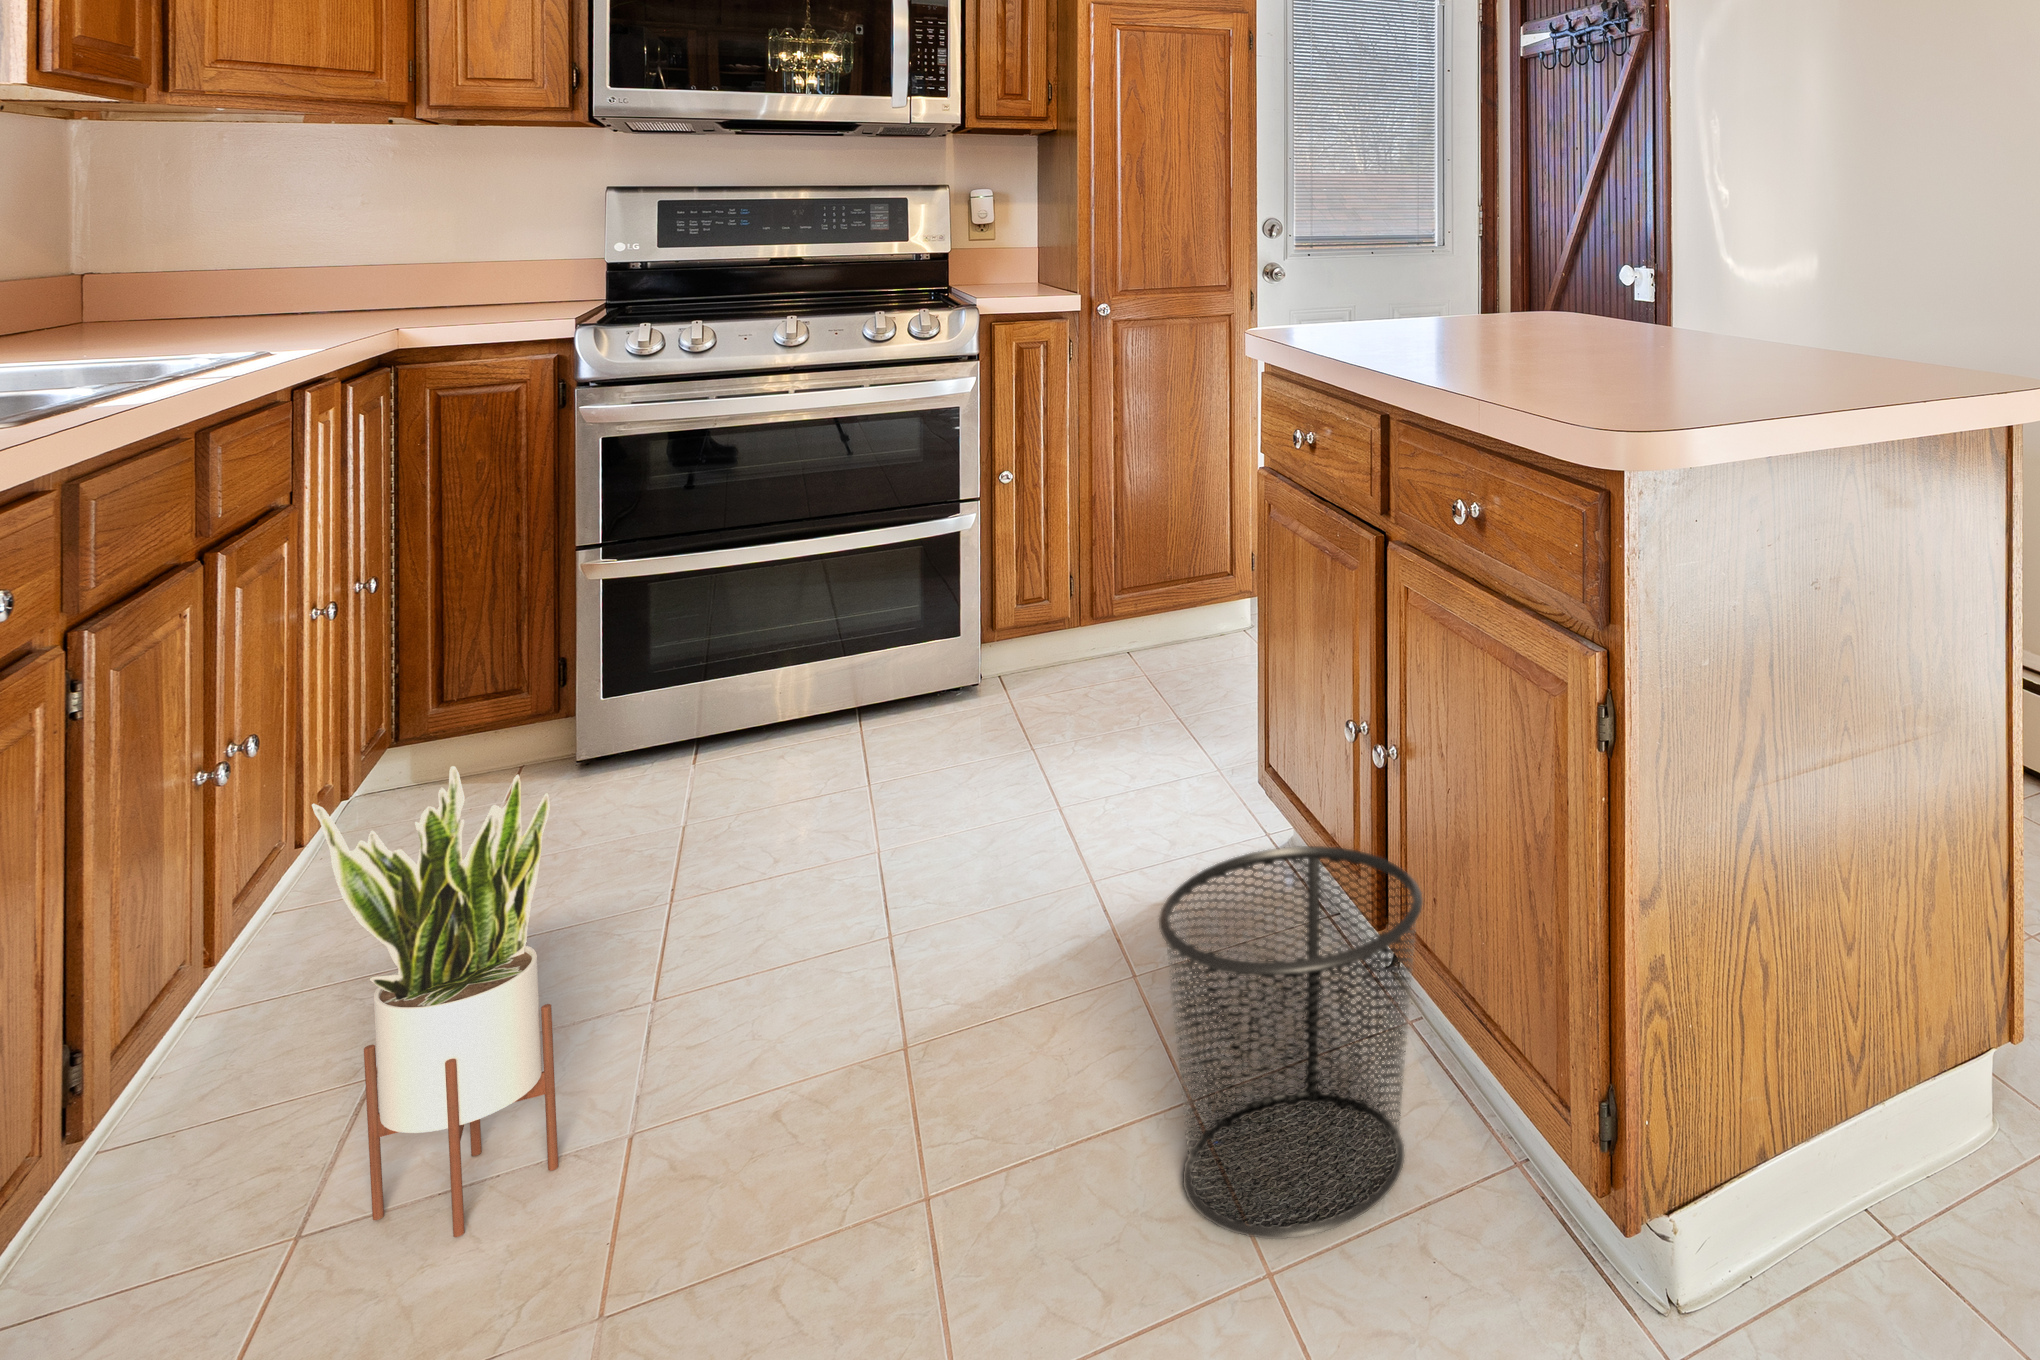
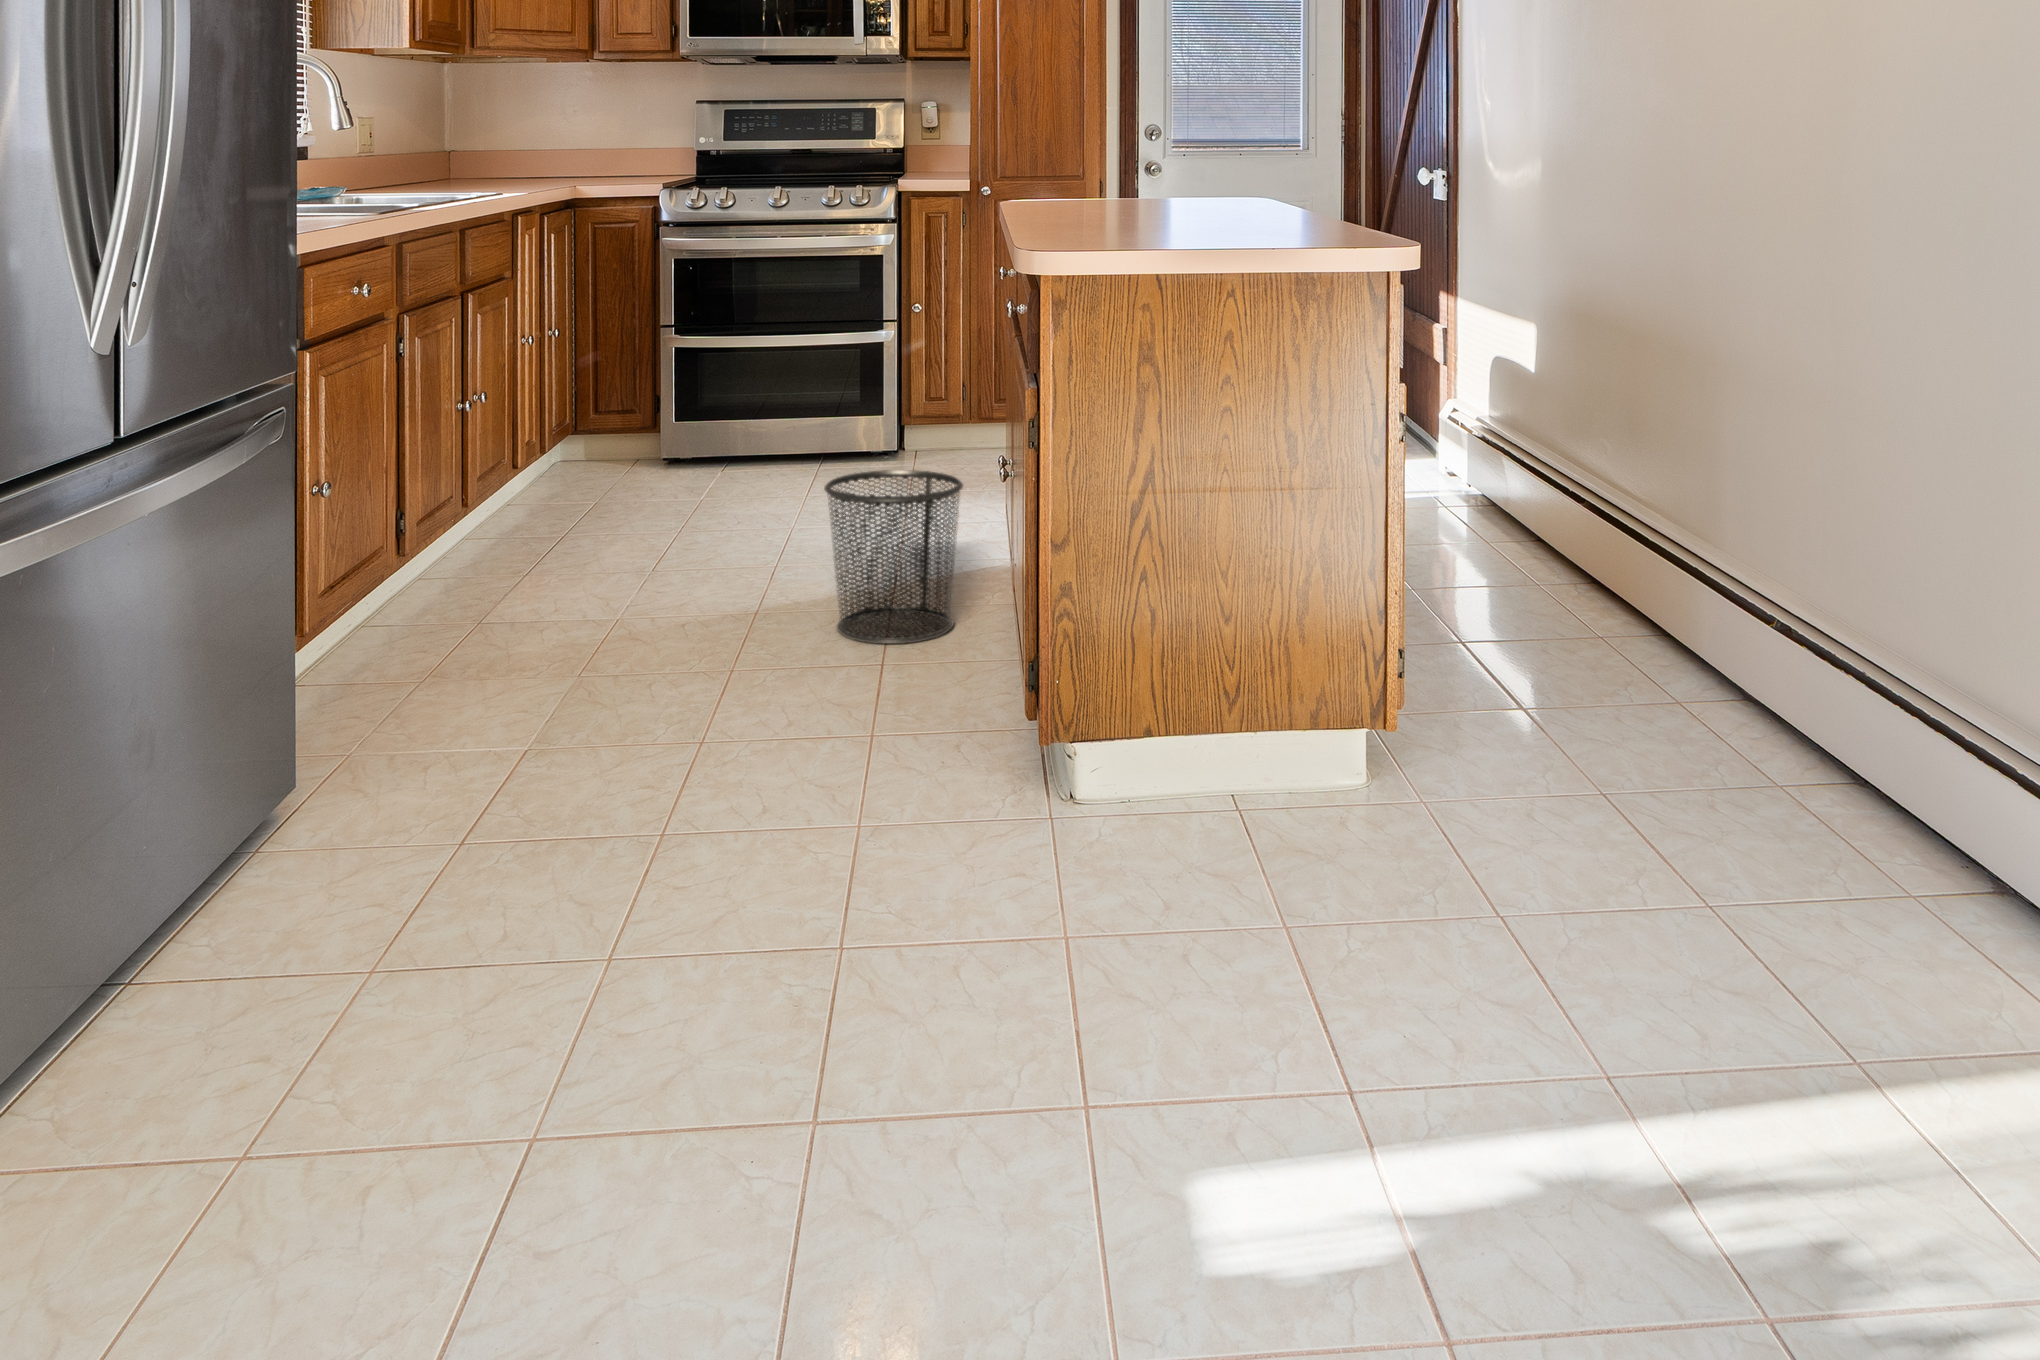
potted plant: present [312,766,558,1237] -> none [496,380,590,593]

